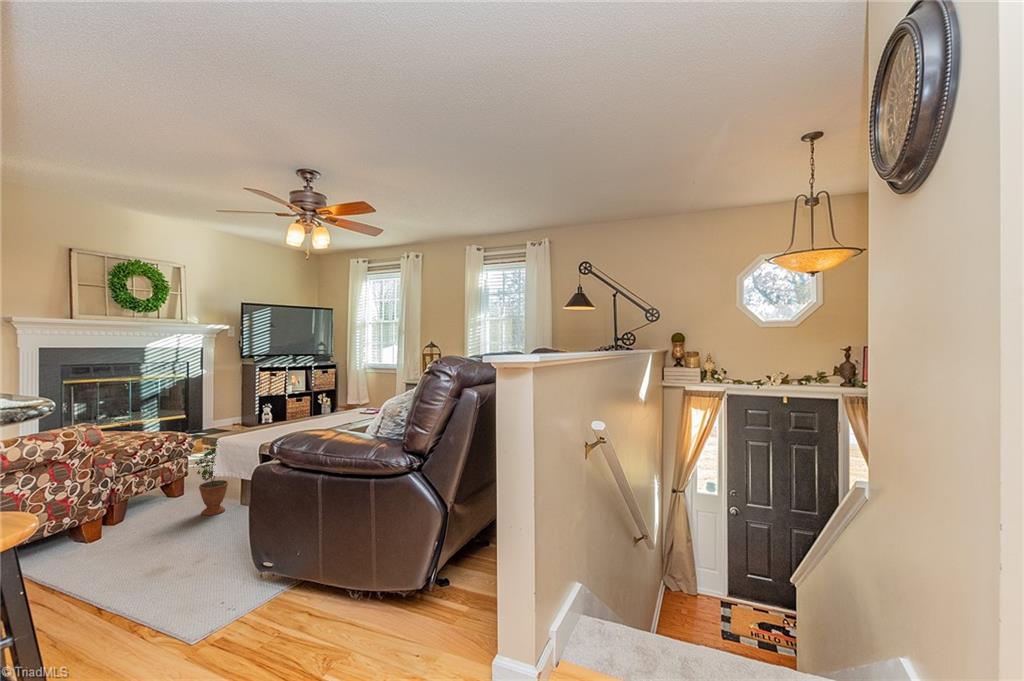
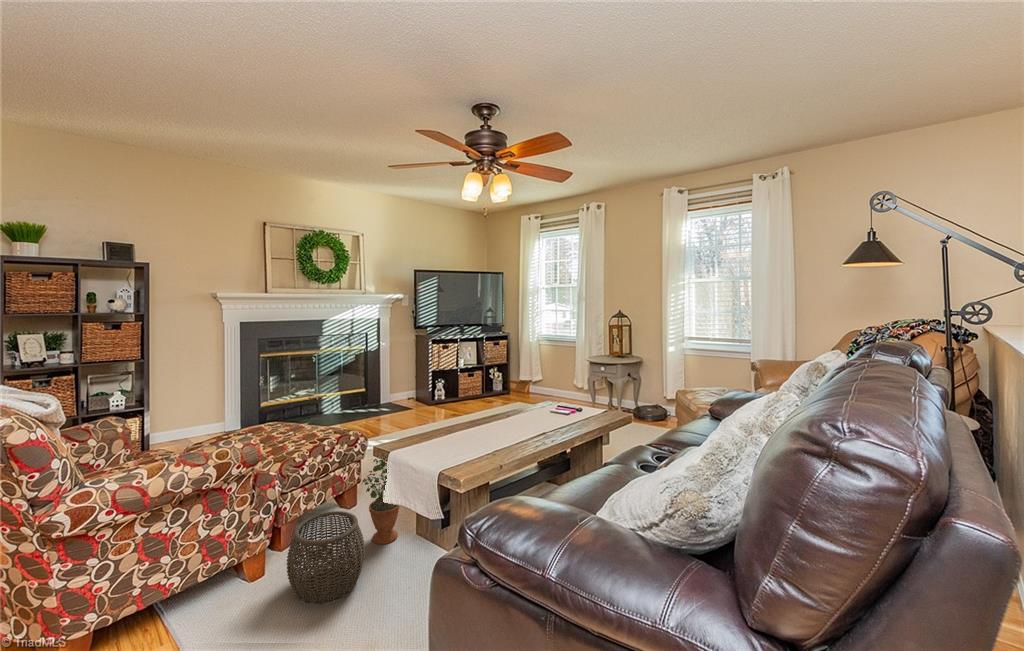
woven basket: none [126,482,199,548] -> present [287,511,365,604]

